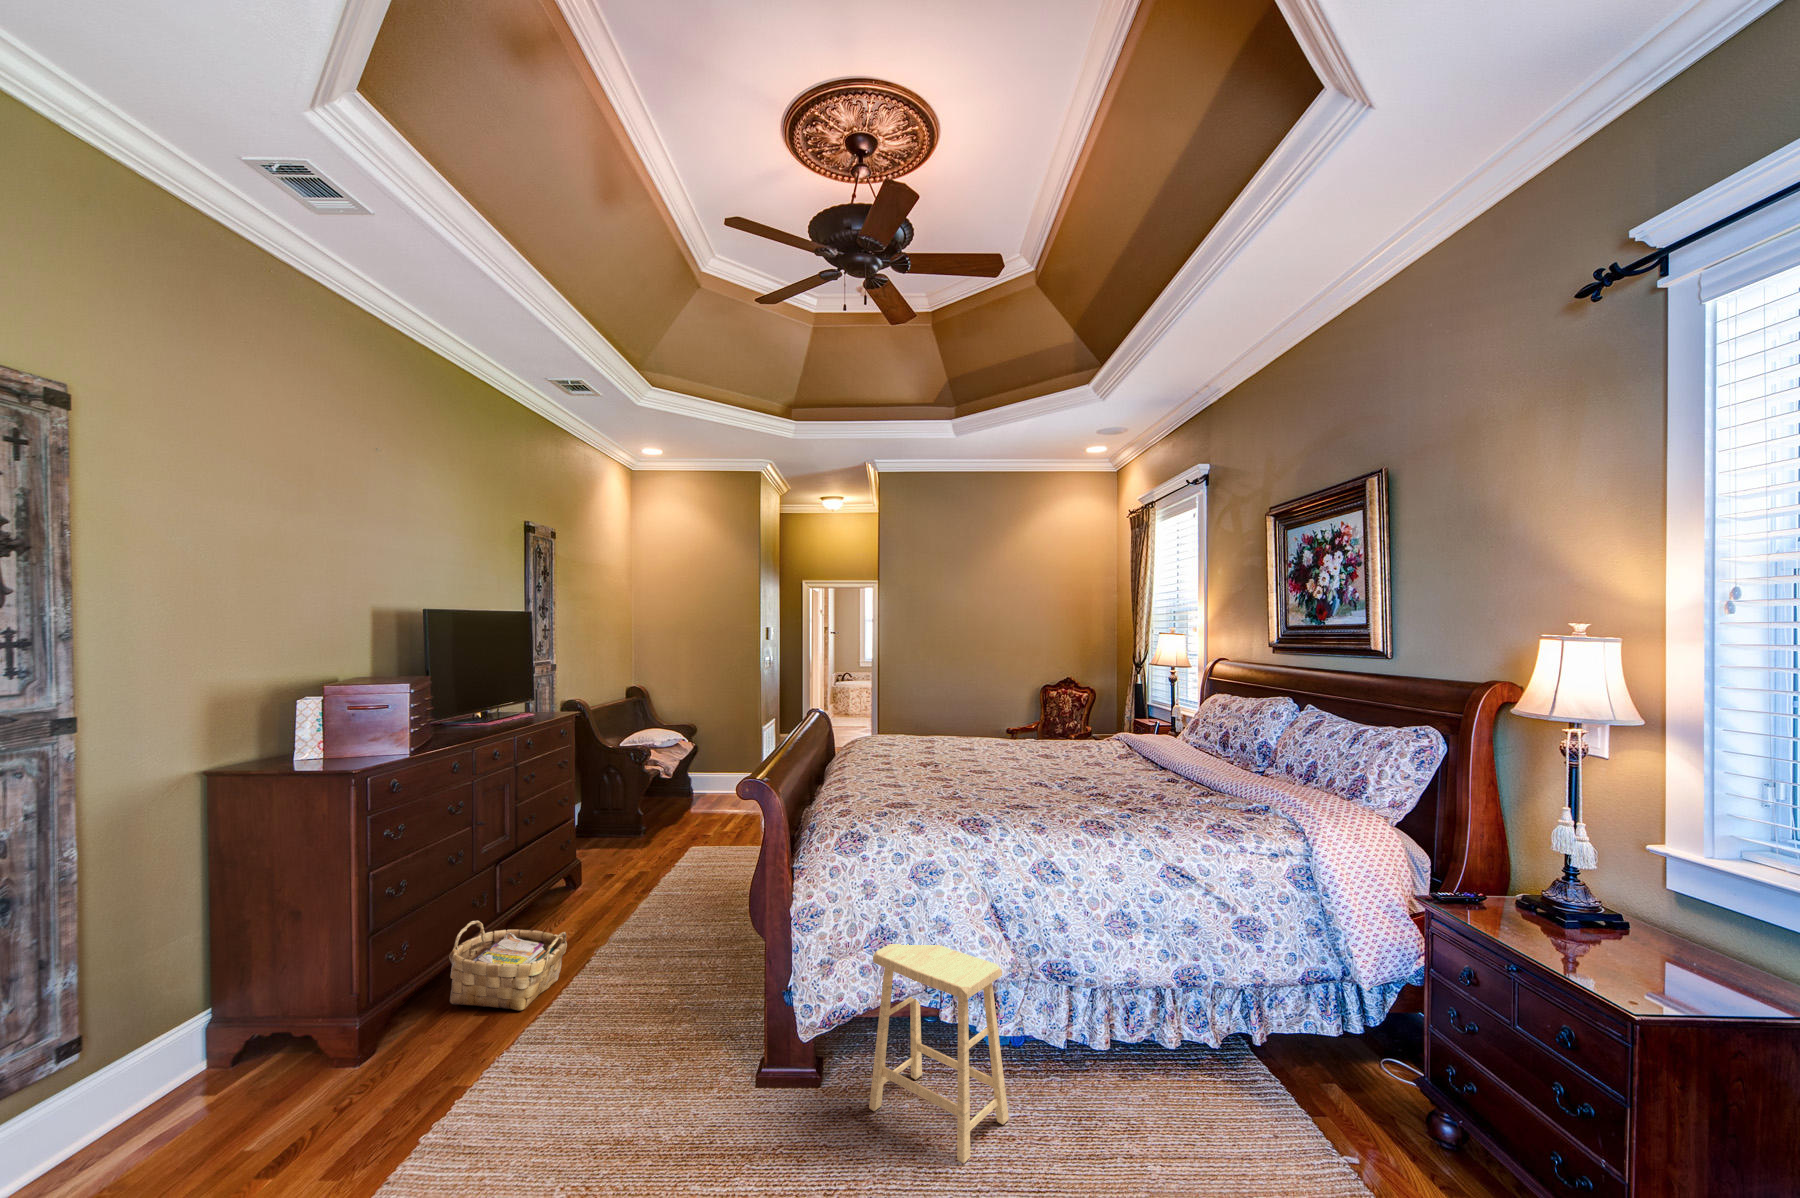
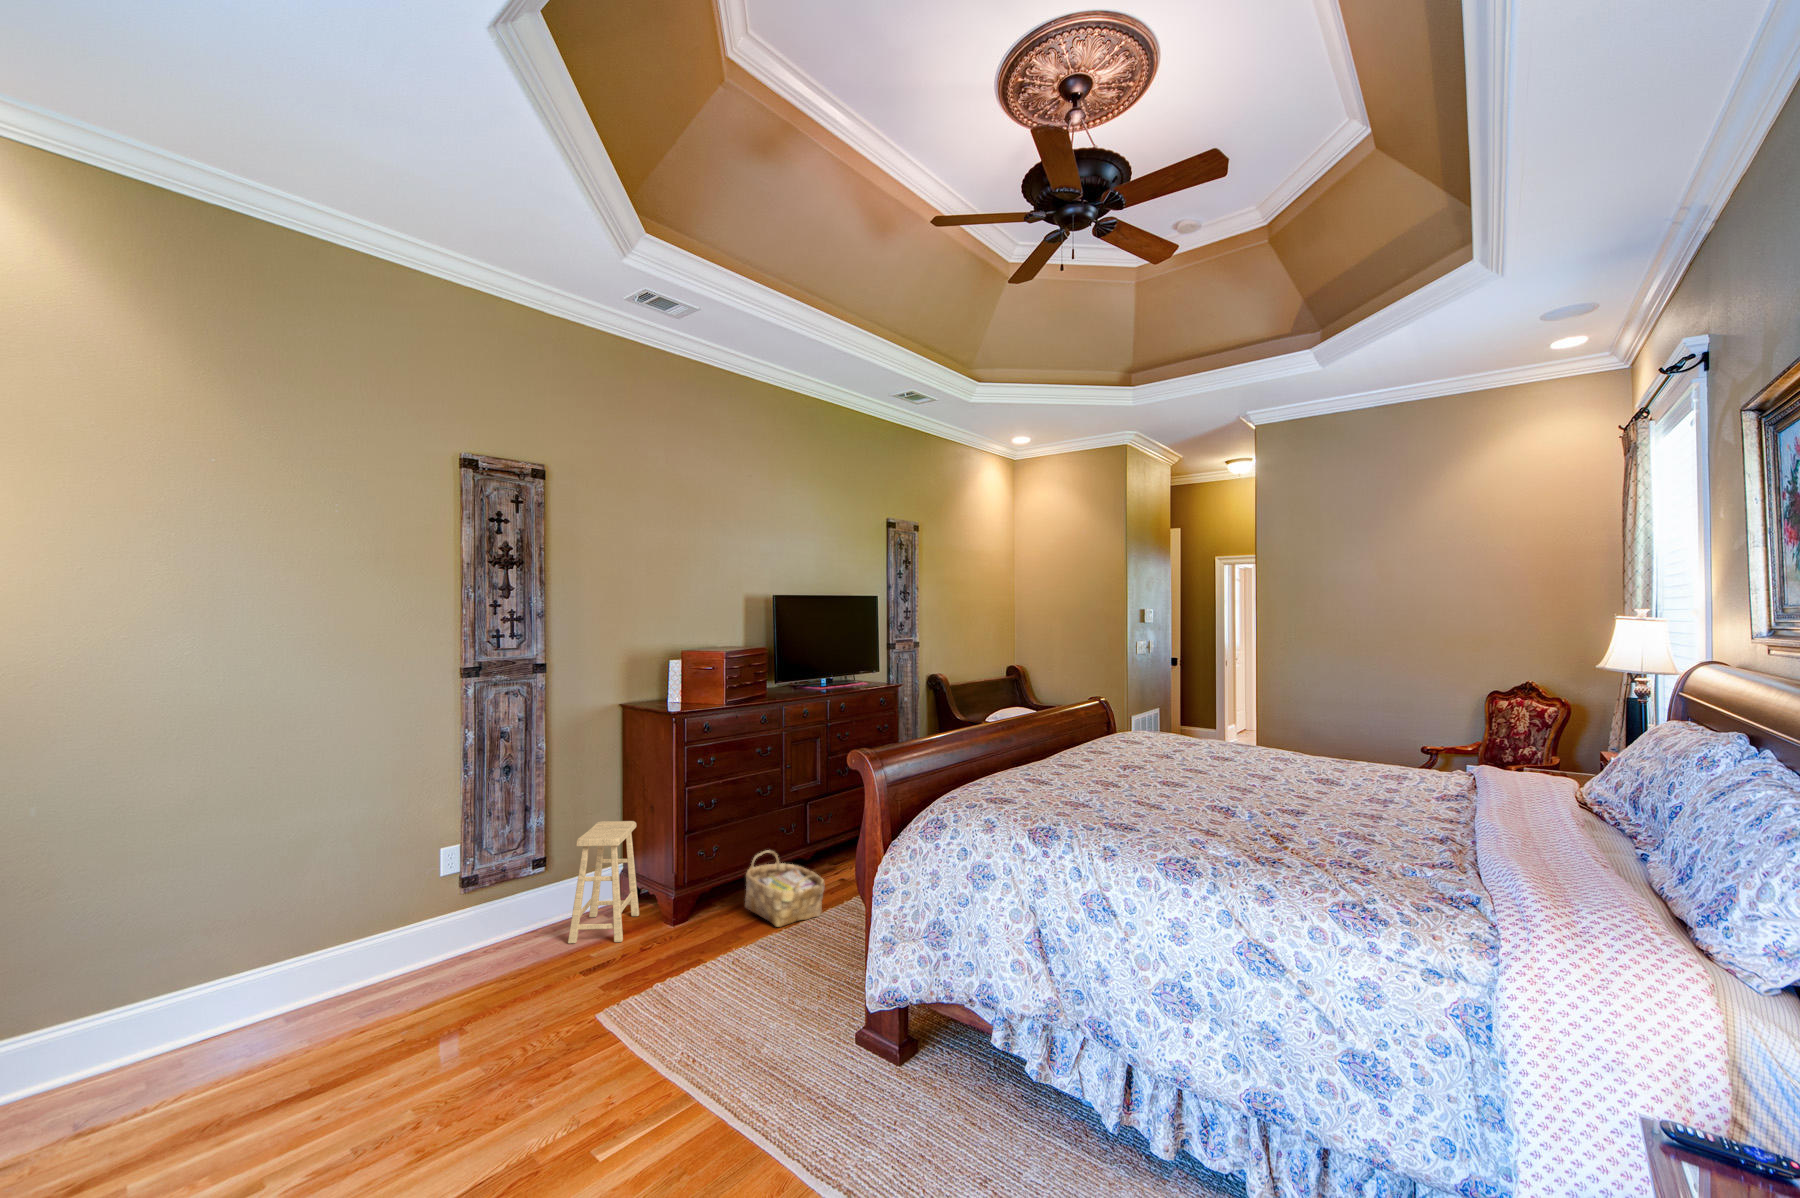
footstool: present [869,944,1009,1163] -> present [568,821,639,944]

